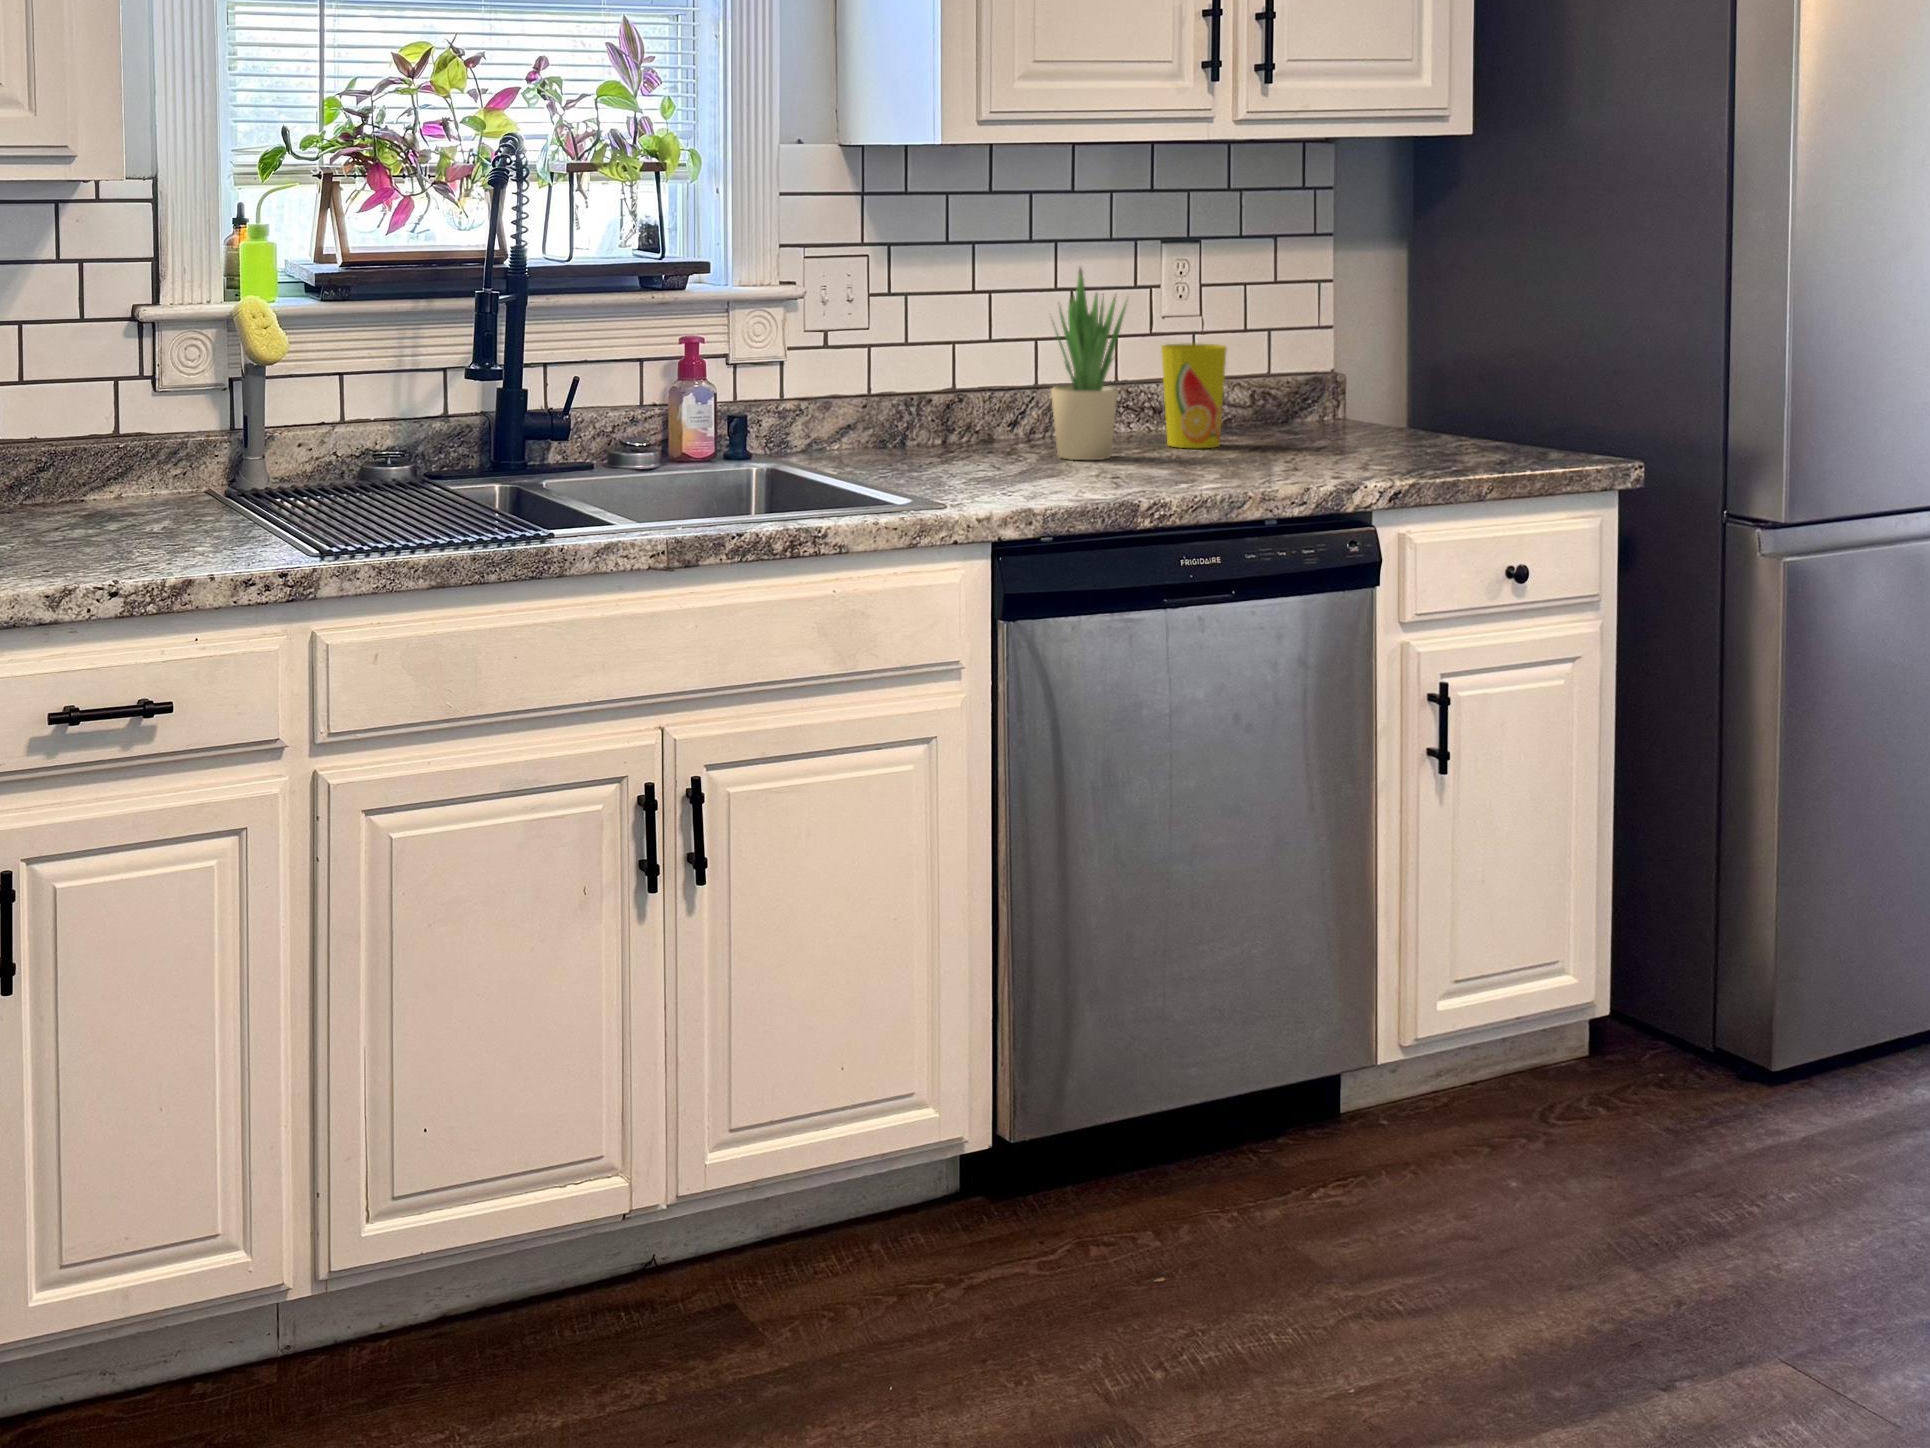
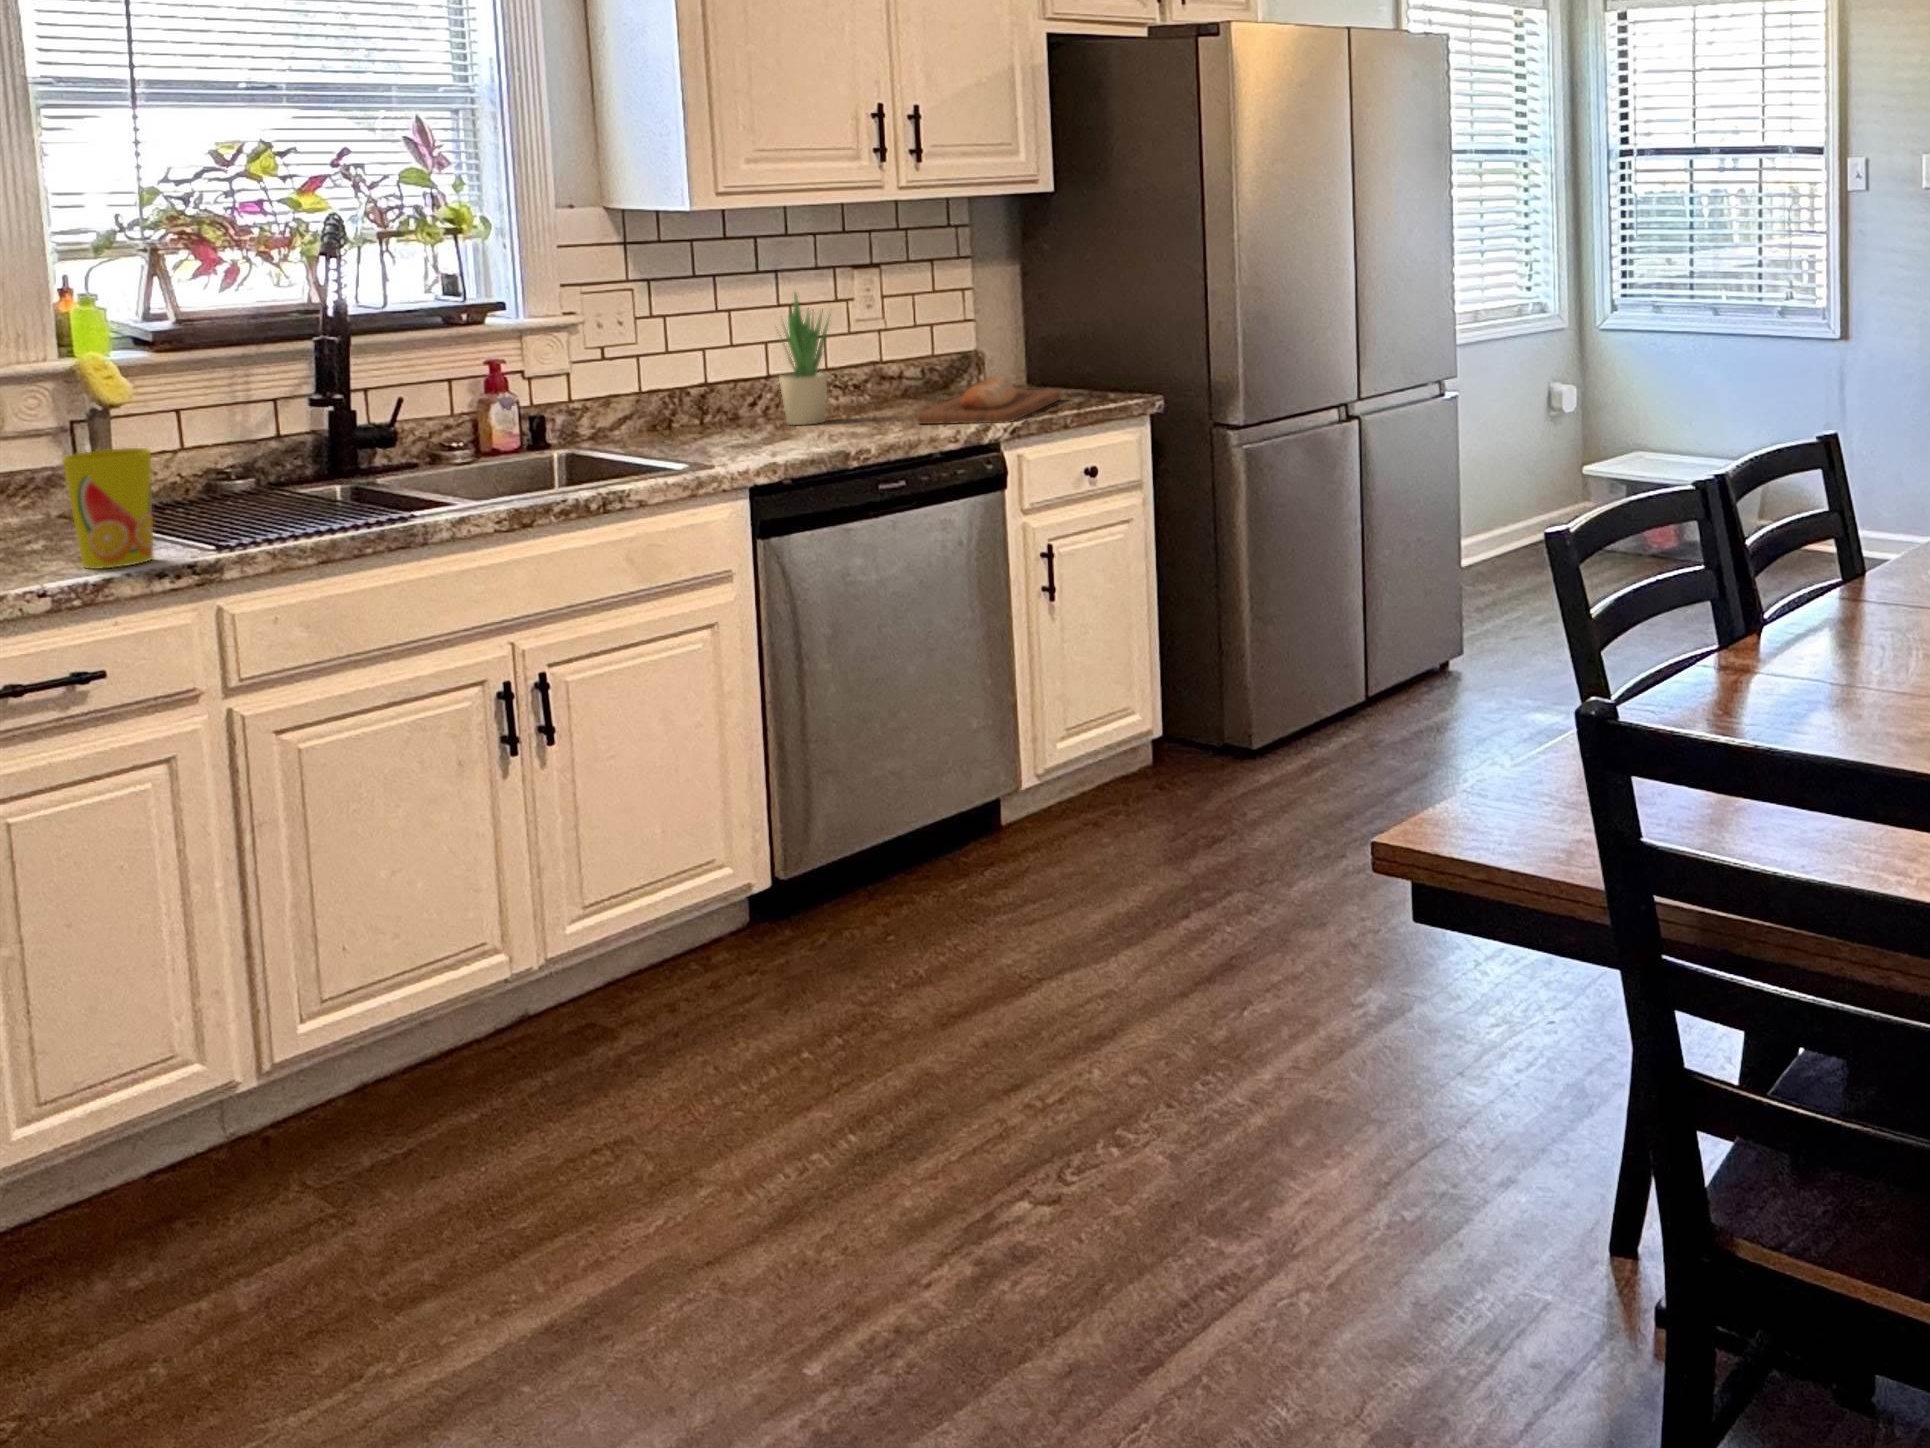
cup: present [1161,343,1227,448] -> present [62,448,153,569]
bread loaf: none [1242,410,1466,483] -> present [916,376,1061,424]

